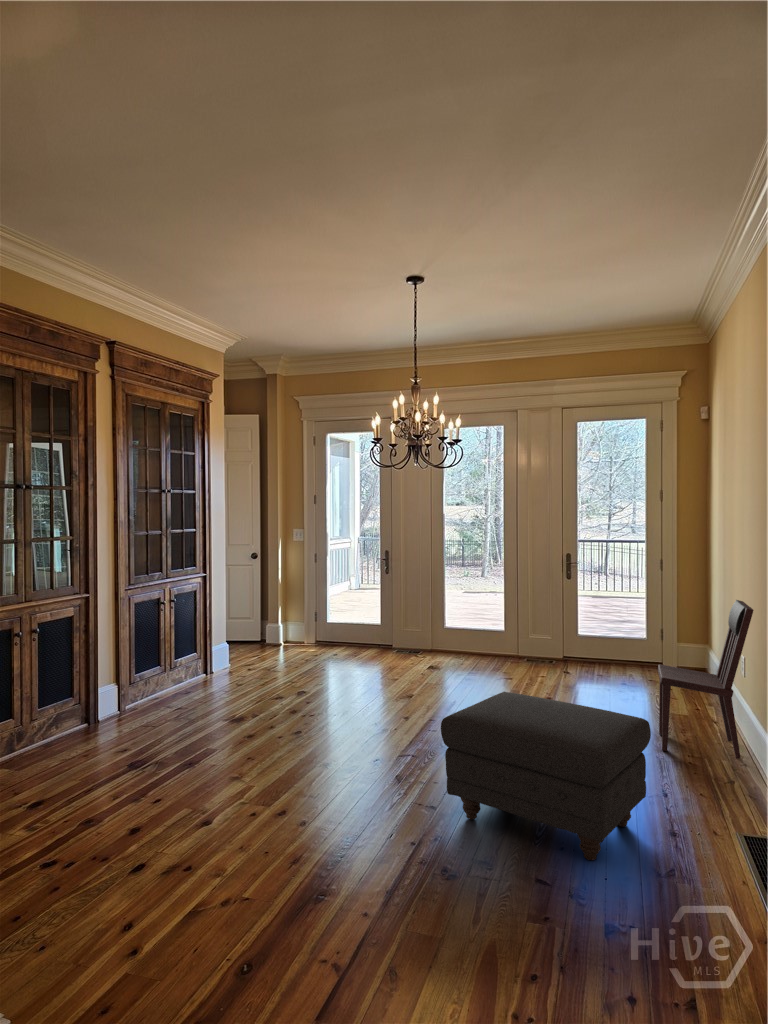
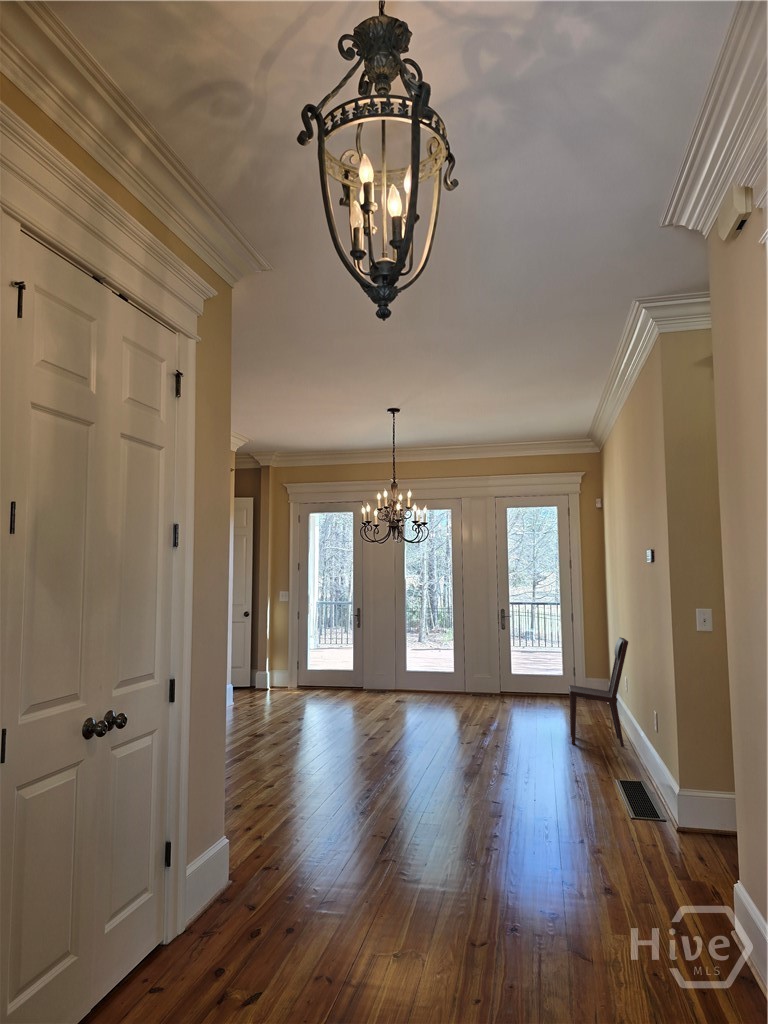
ottoman: present [441,692,651,860] -> none [425,697,560,793]

